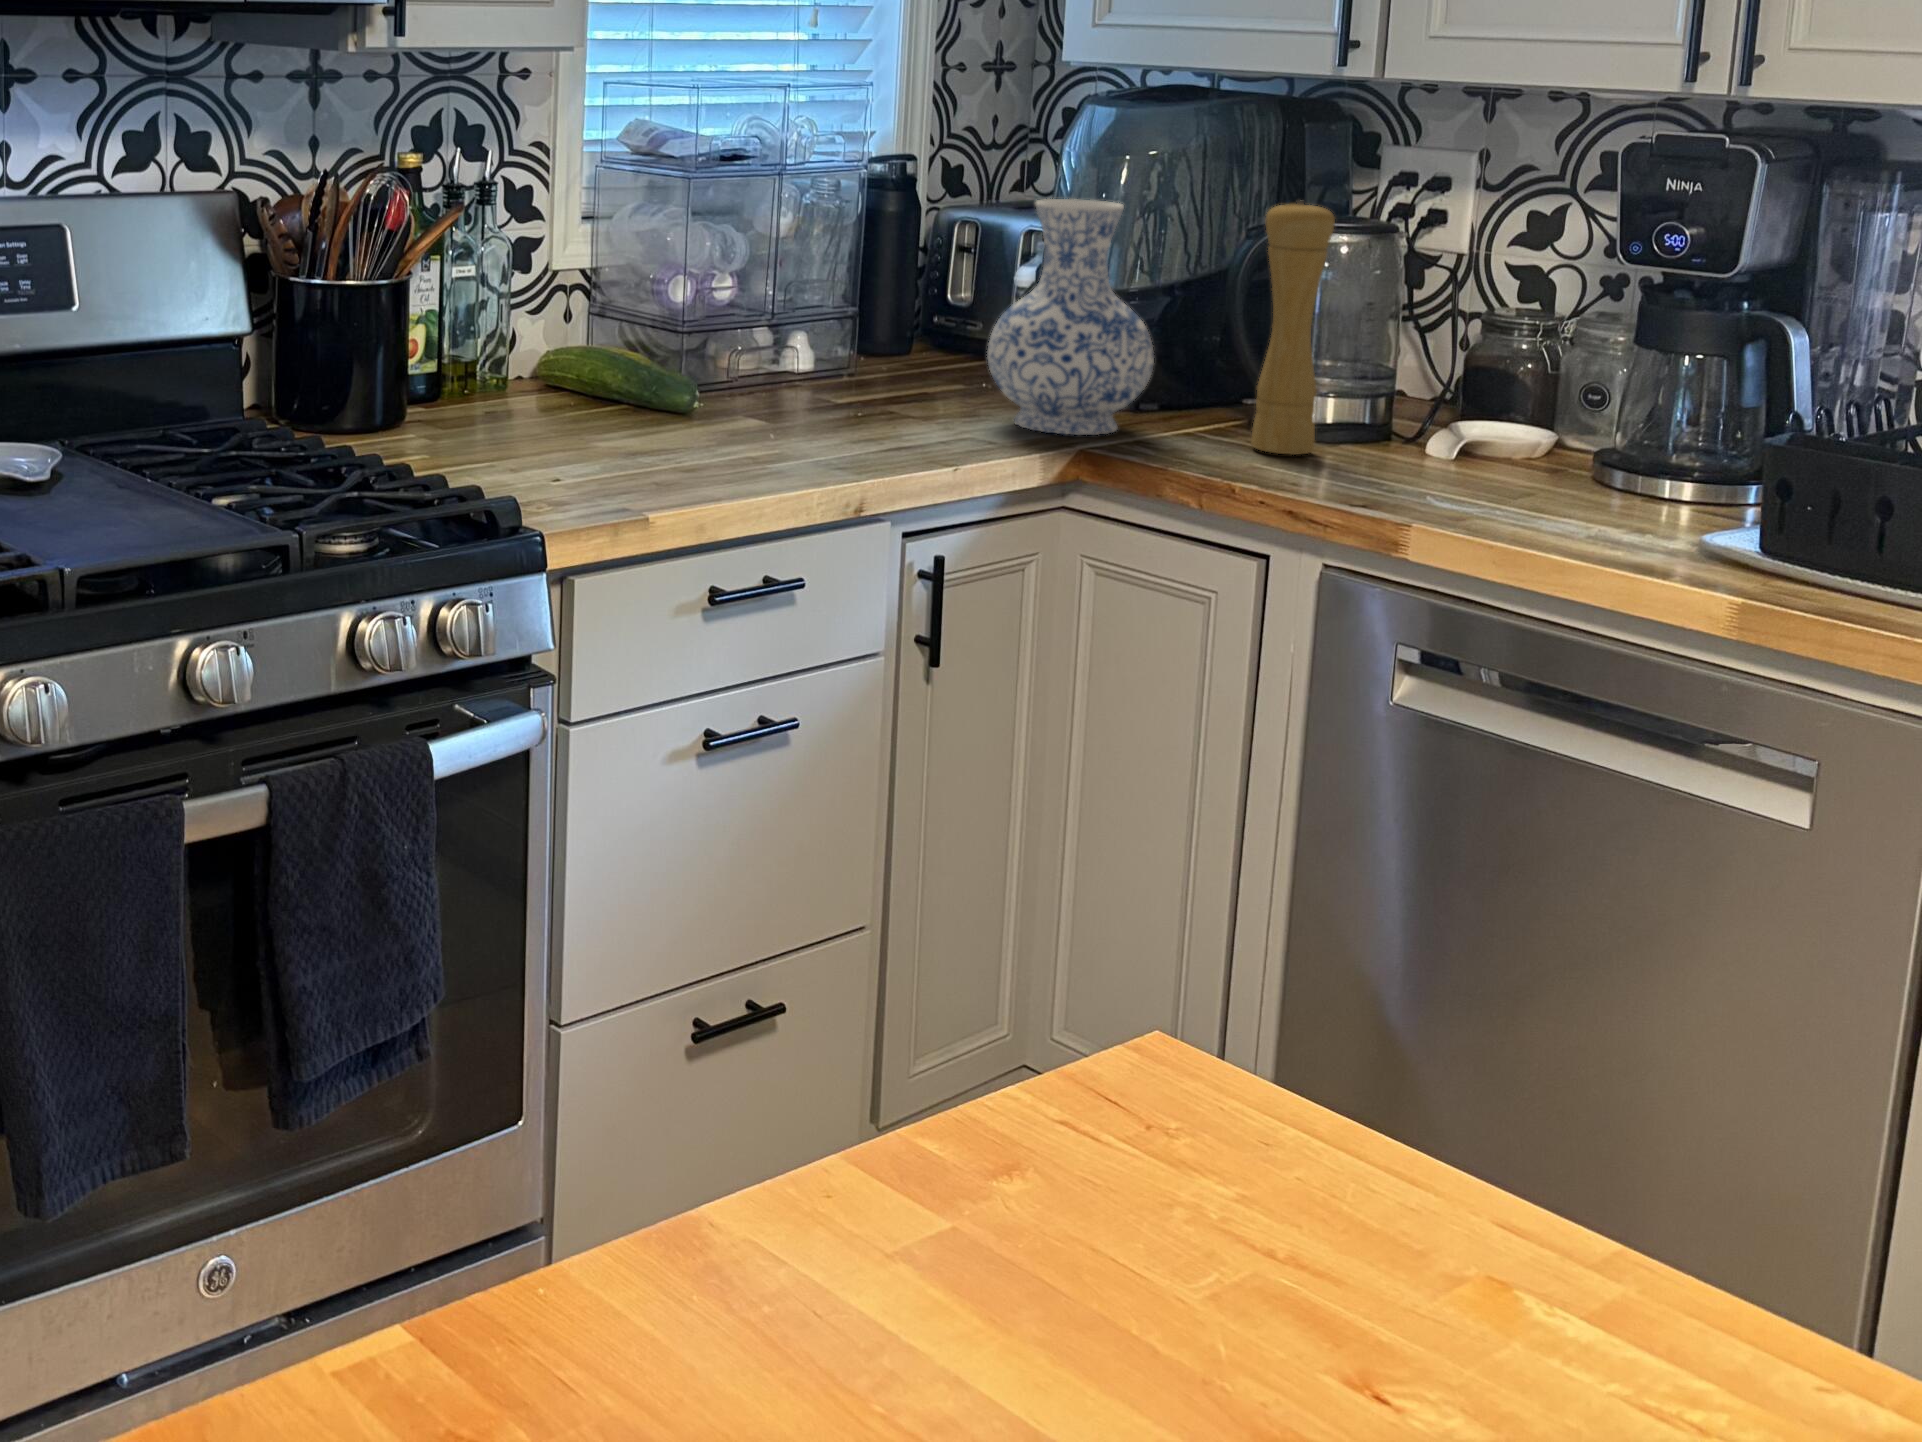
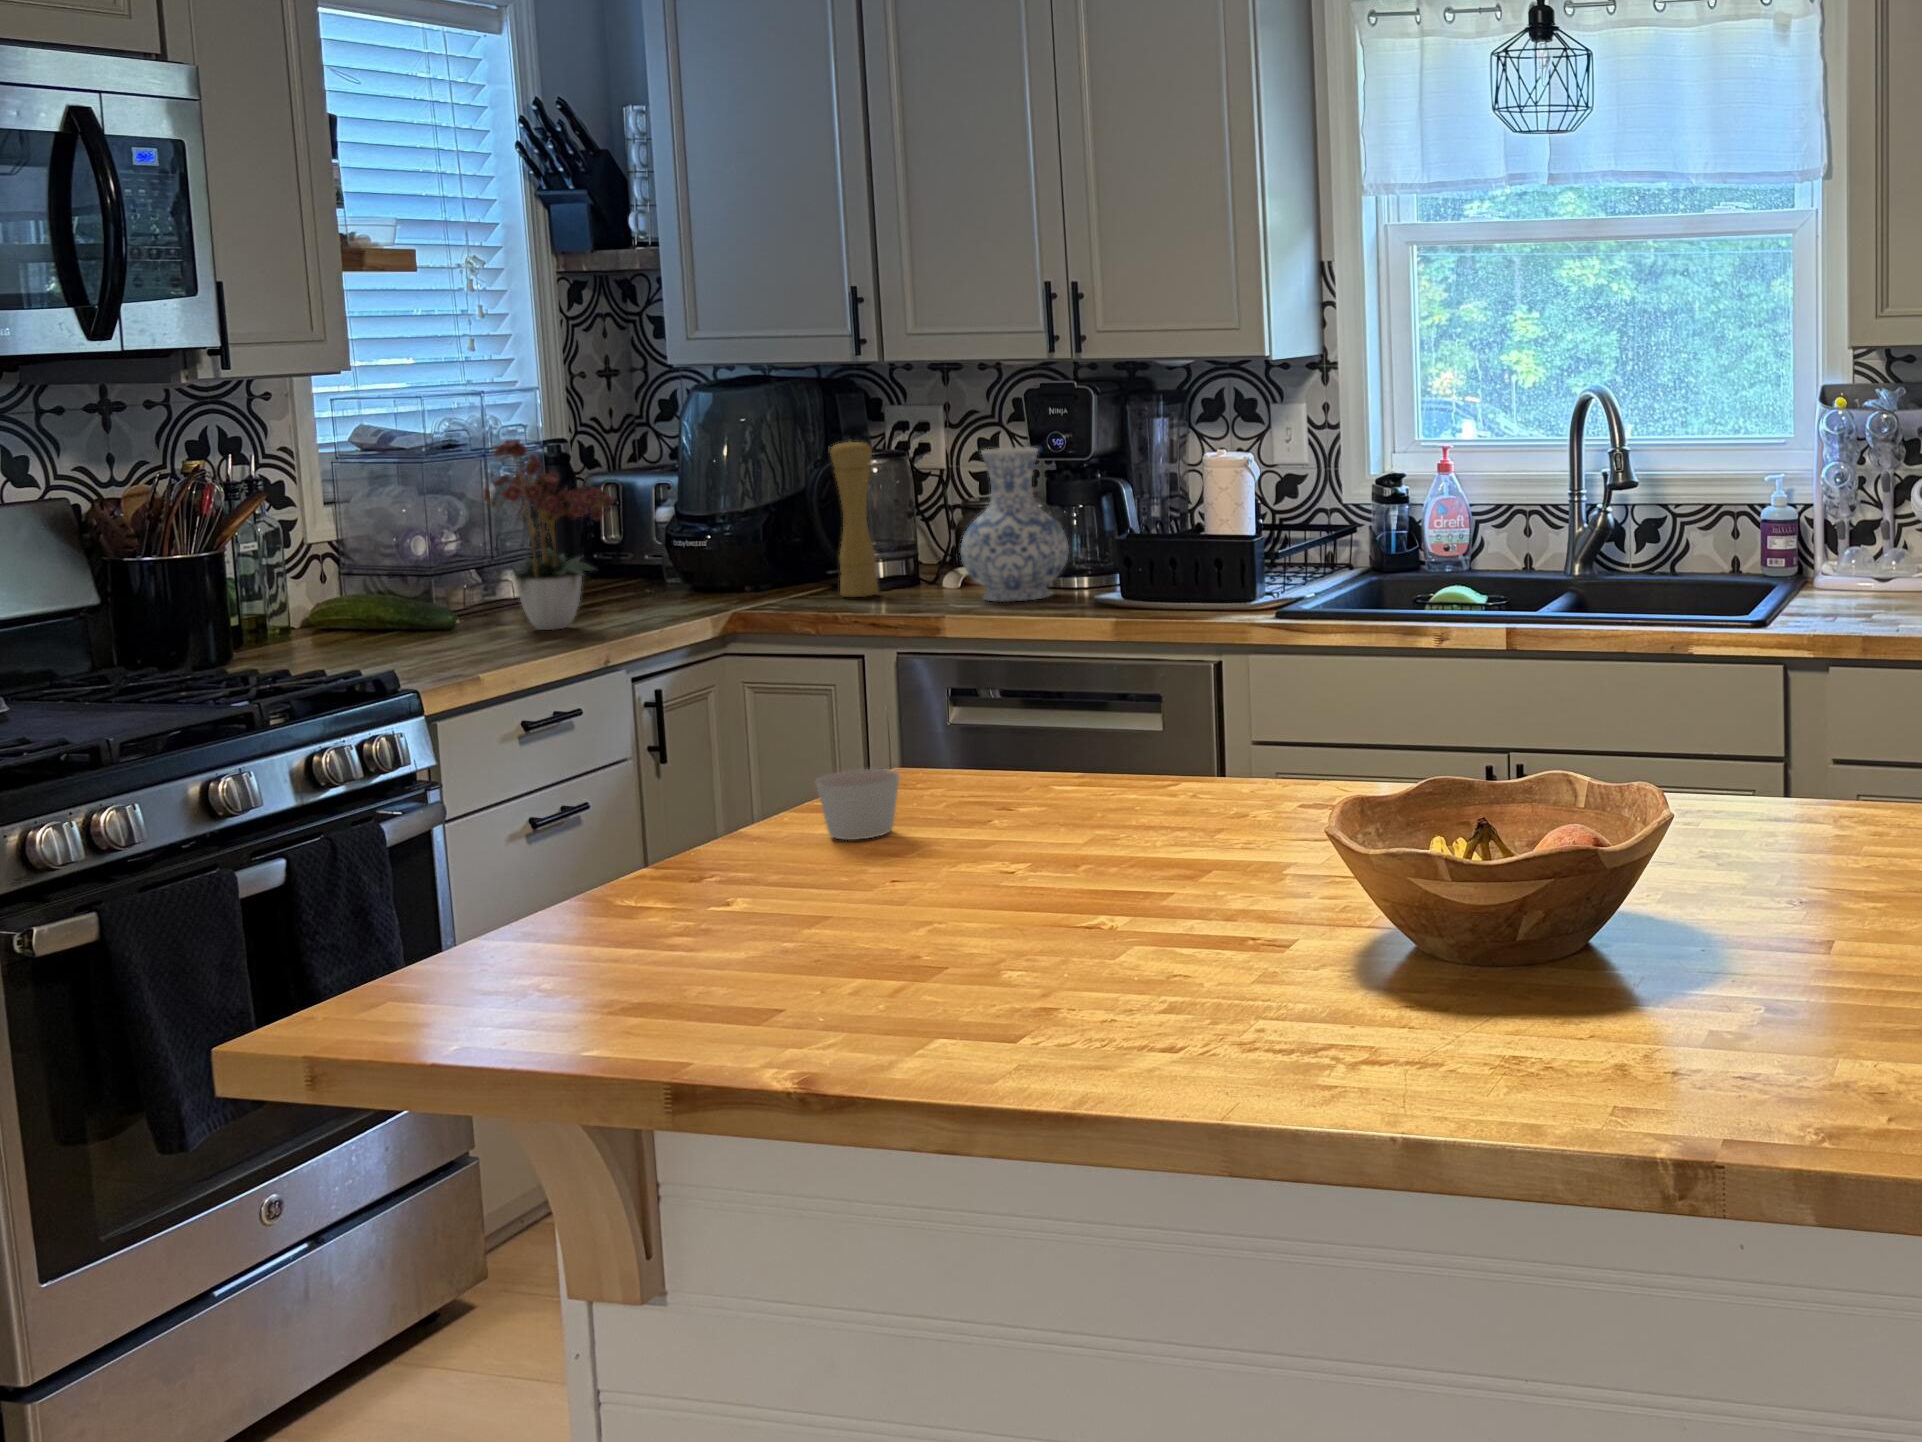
flower arrangement: none [726,145,931,441] -> present [483,439,613,630]
vase: present [987,199,1154,435] -> present [961,448,1069,602]
candle: none [905,1073,1109,1289] -> present [816,769,900,840]

